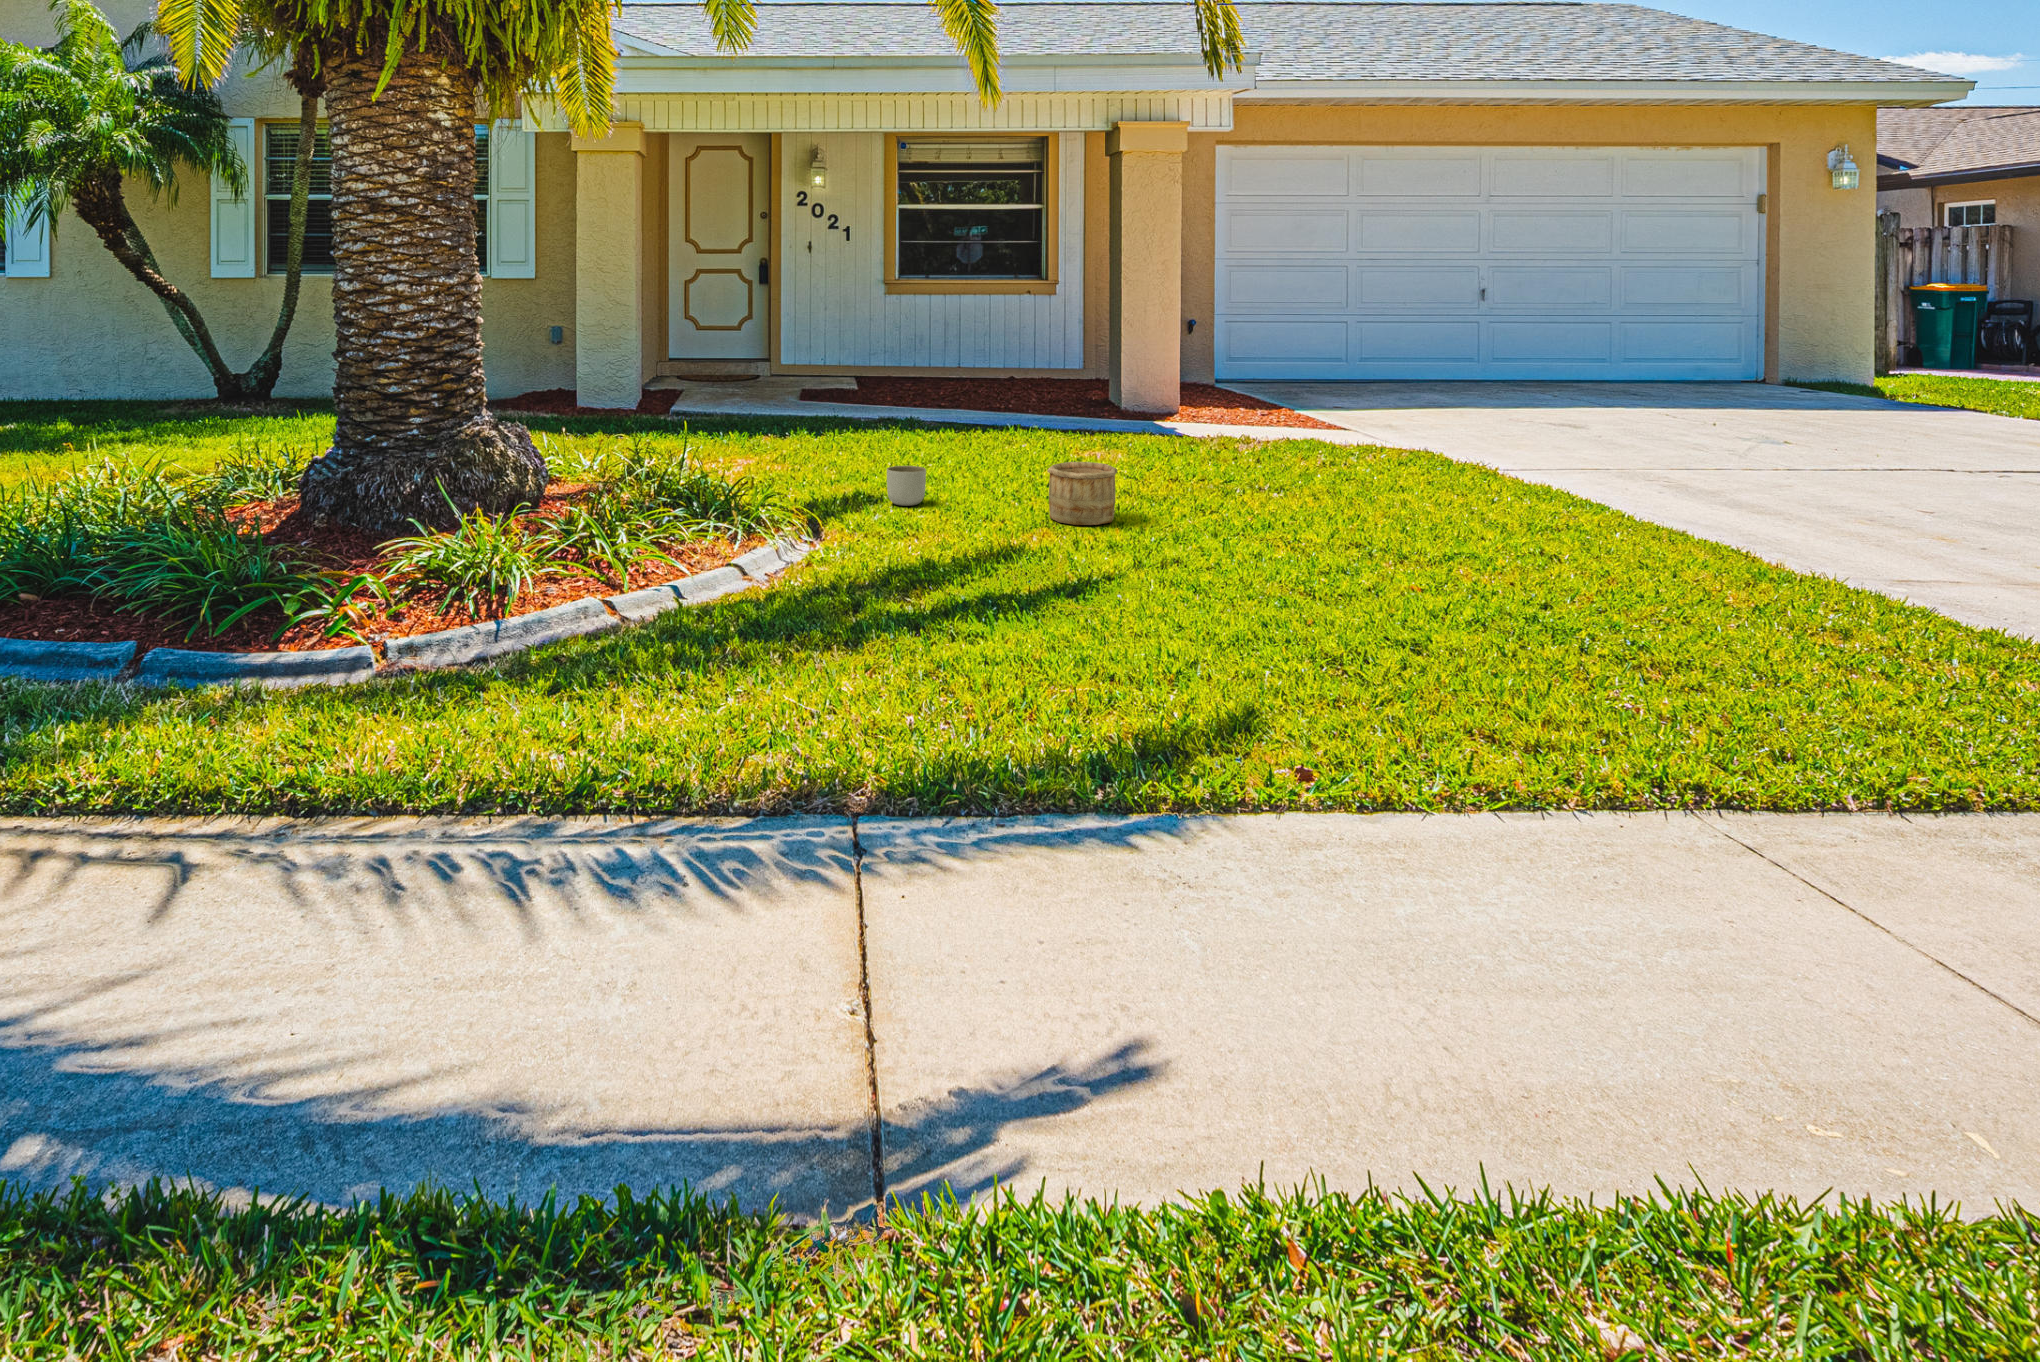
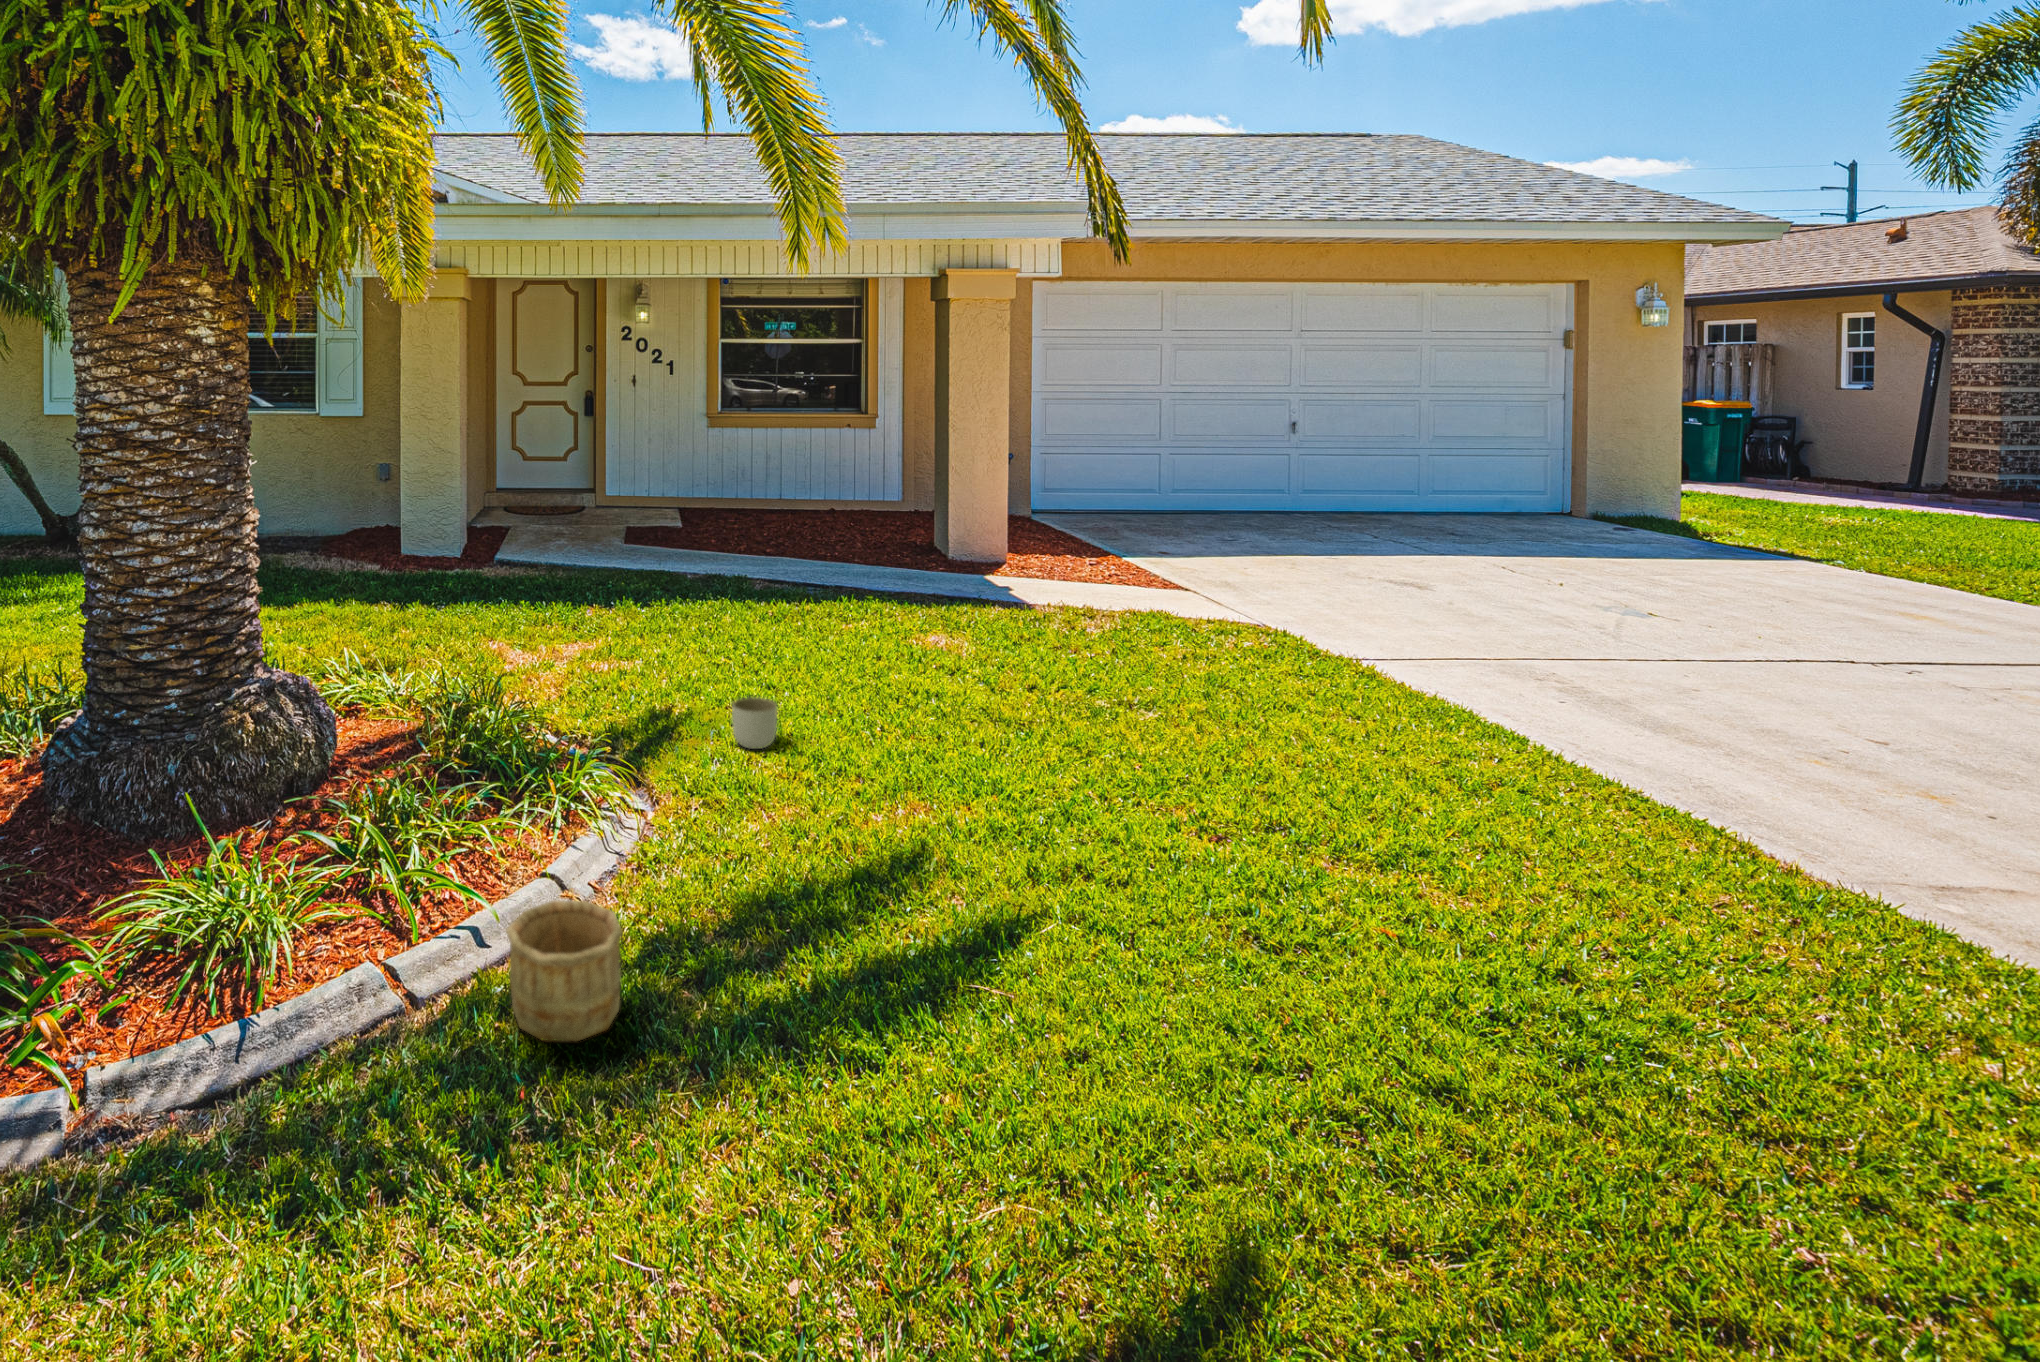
wooden bucket: present [1047,462,1117,525] -> present [506,900,623,1041]

